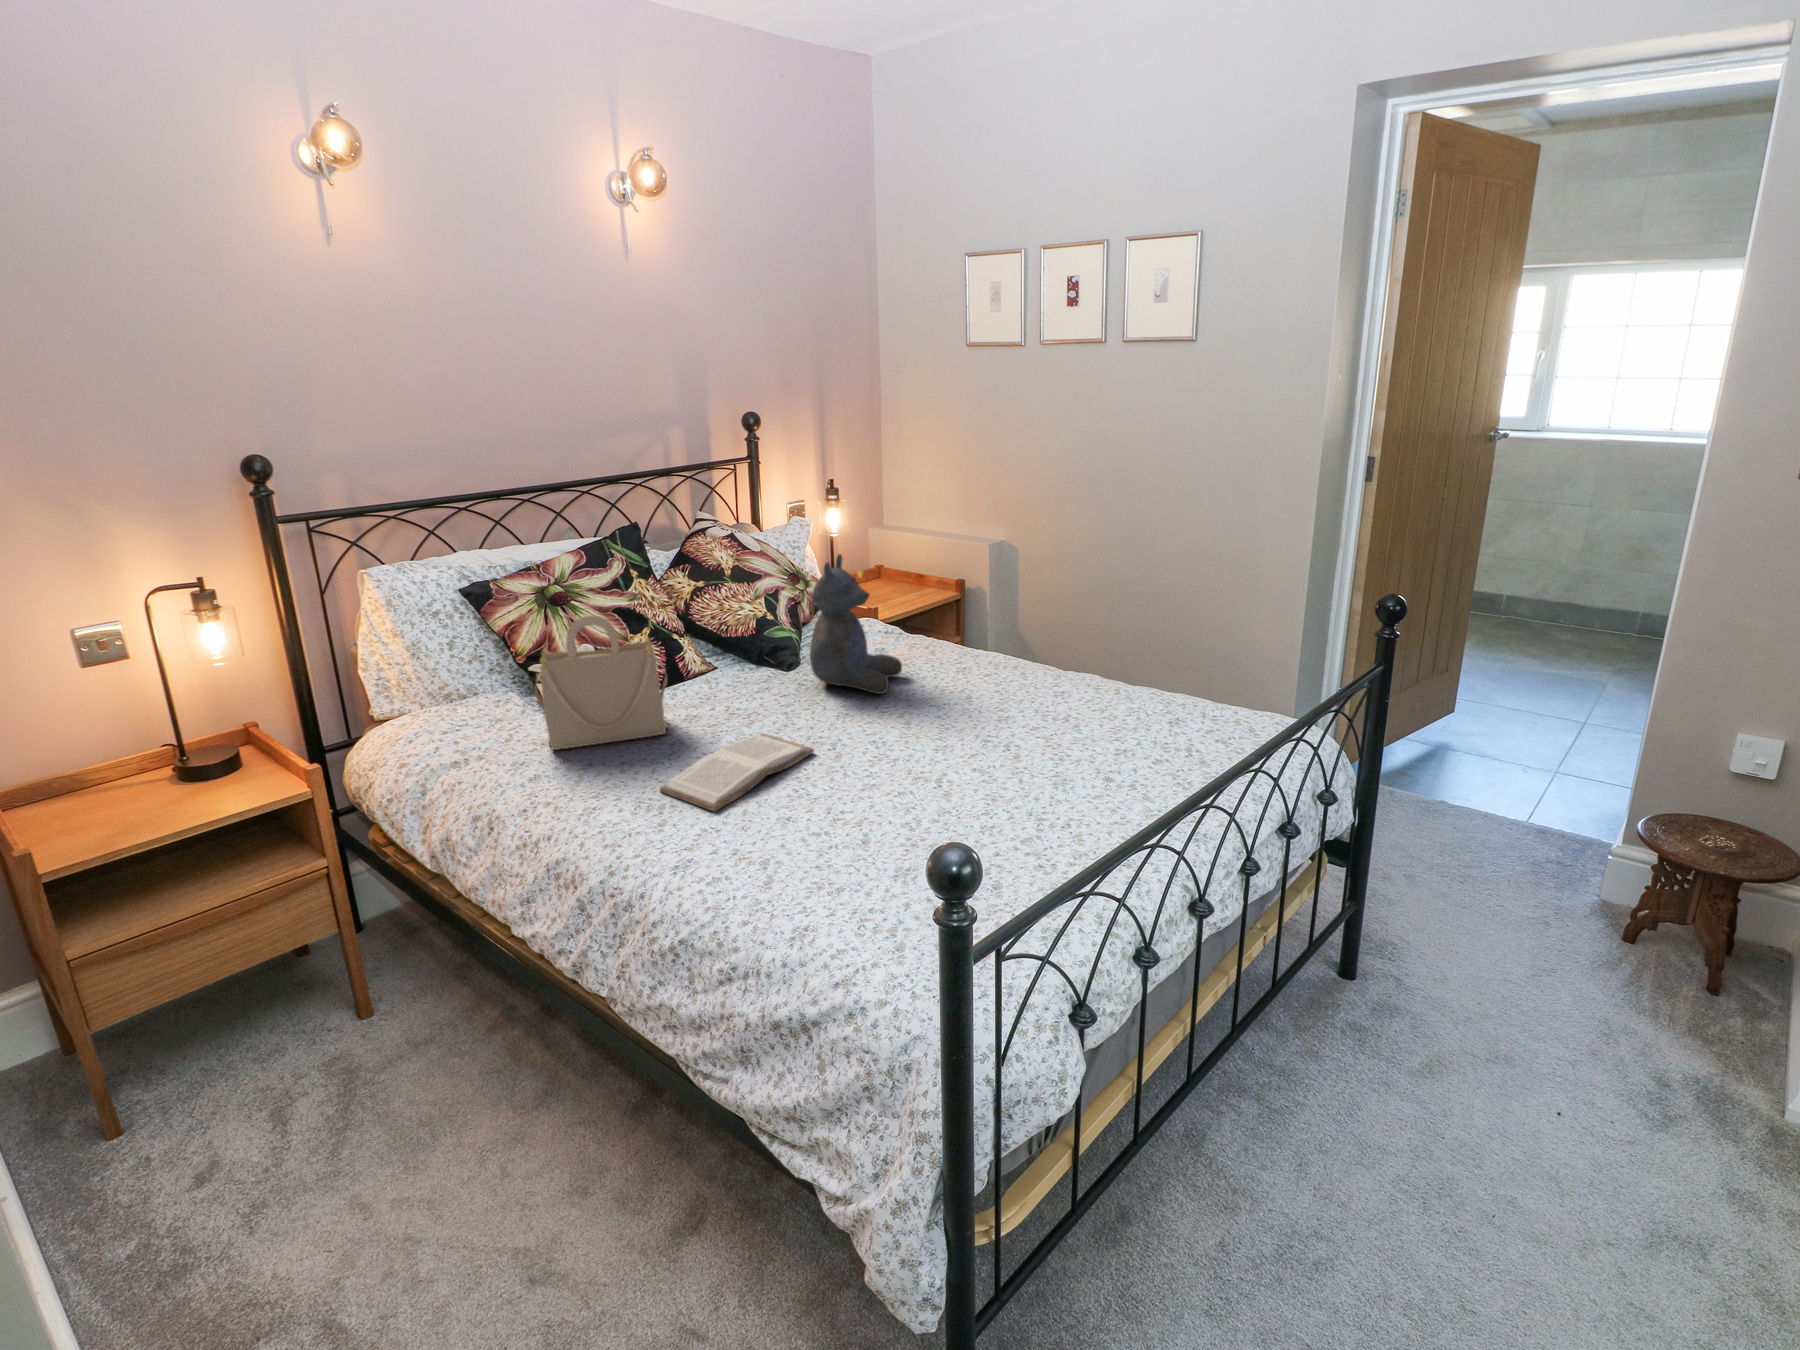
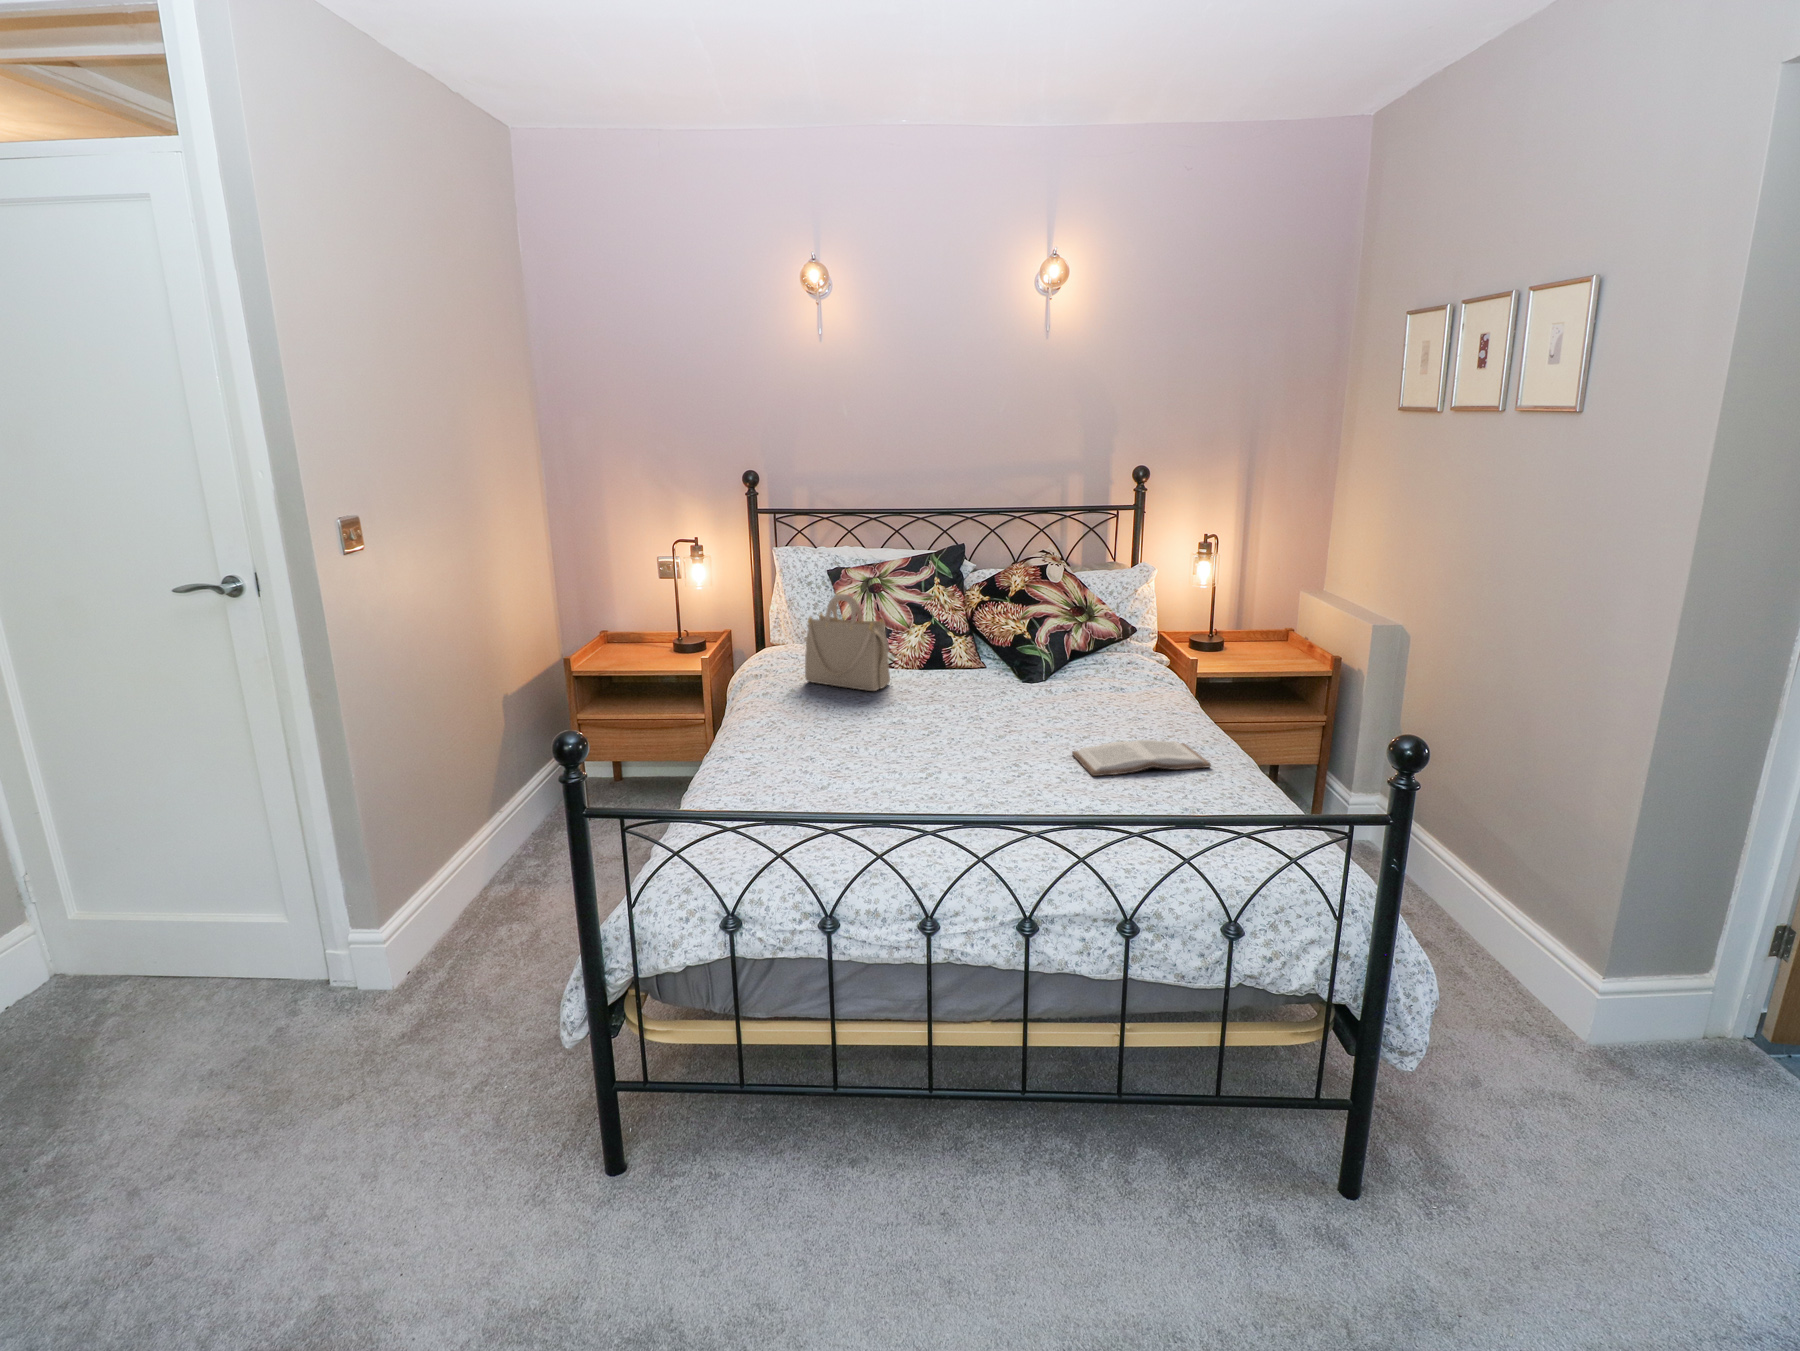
stuffed bear: present [810,554,902,694] -> none [1000,586,1092,710]
book: present [660,734,814,812] -> present [1072,740,1211,776]

